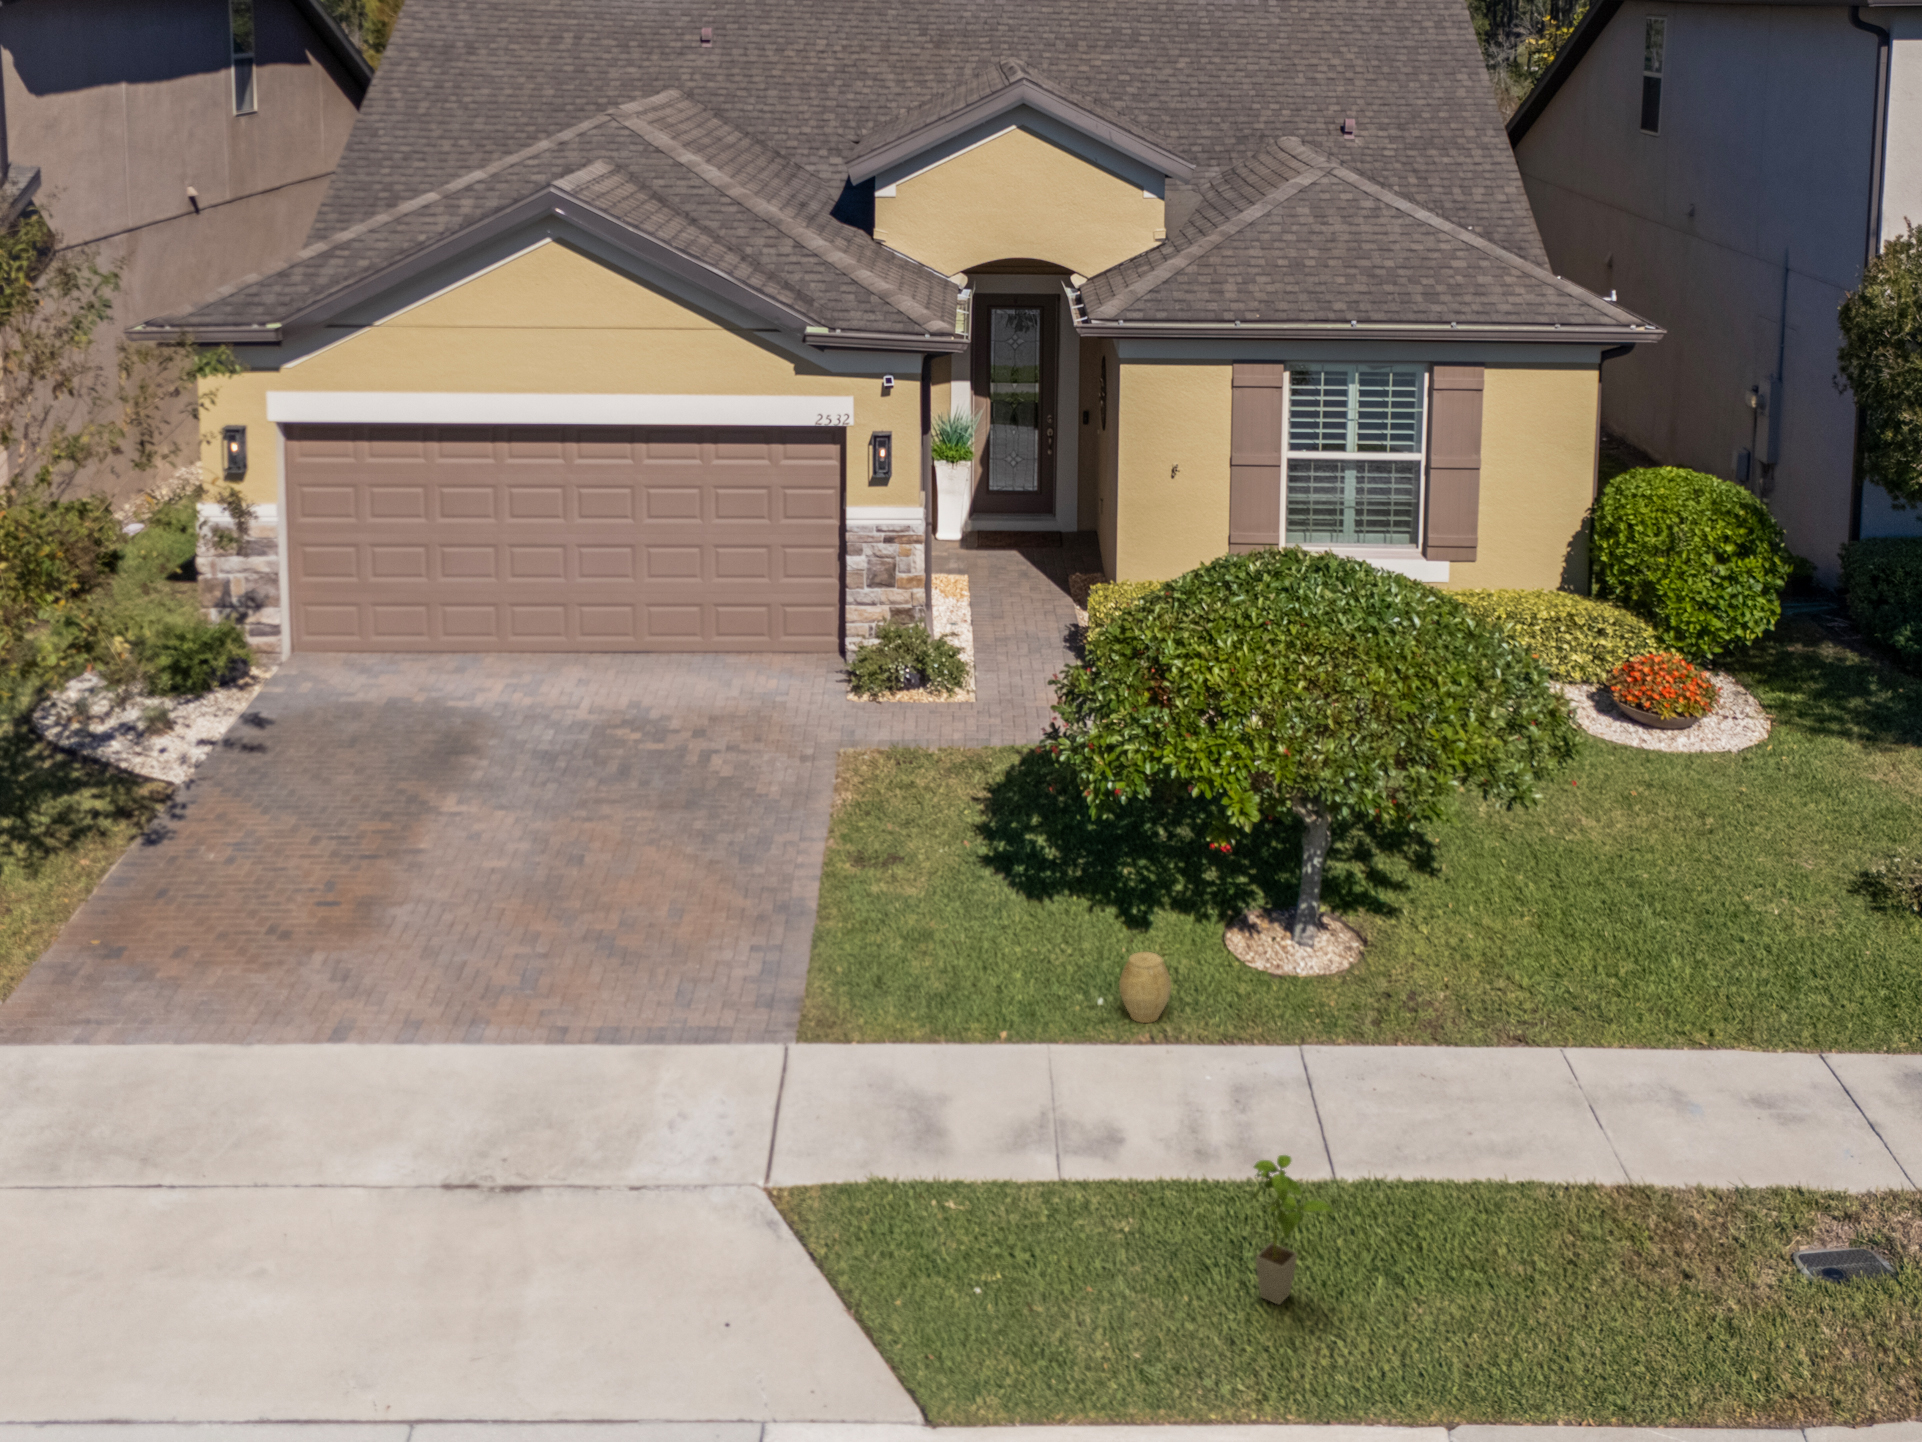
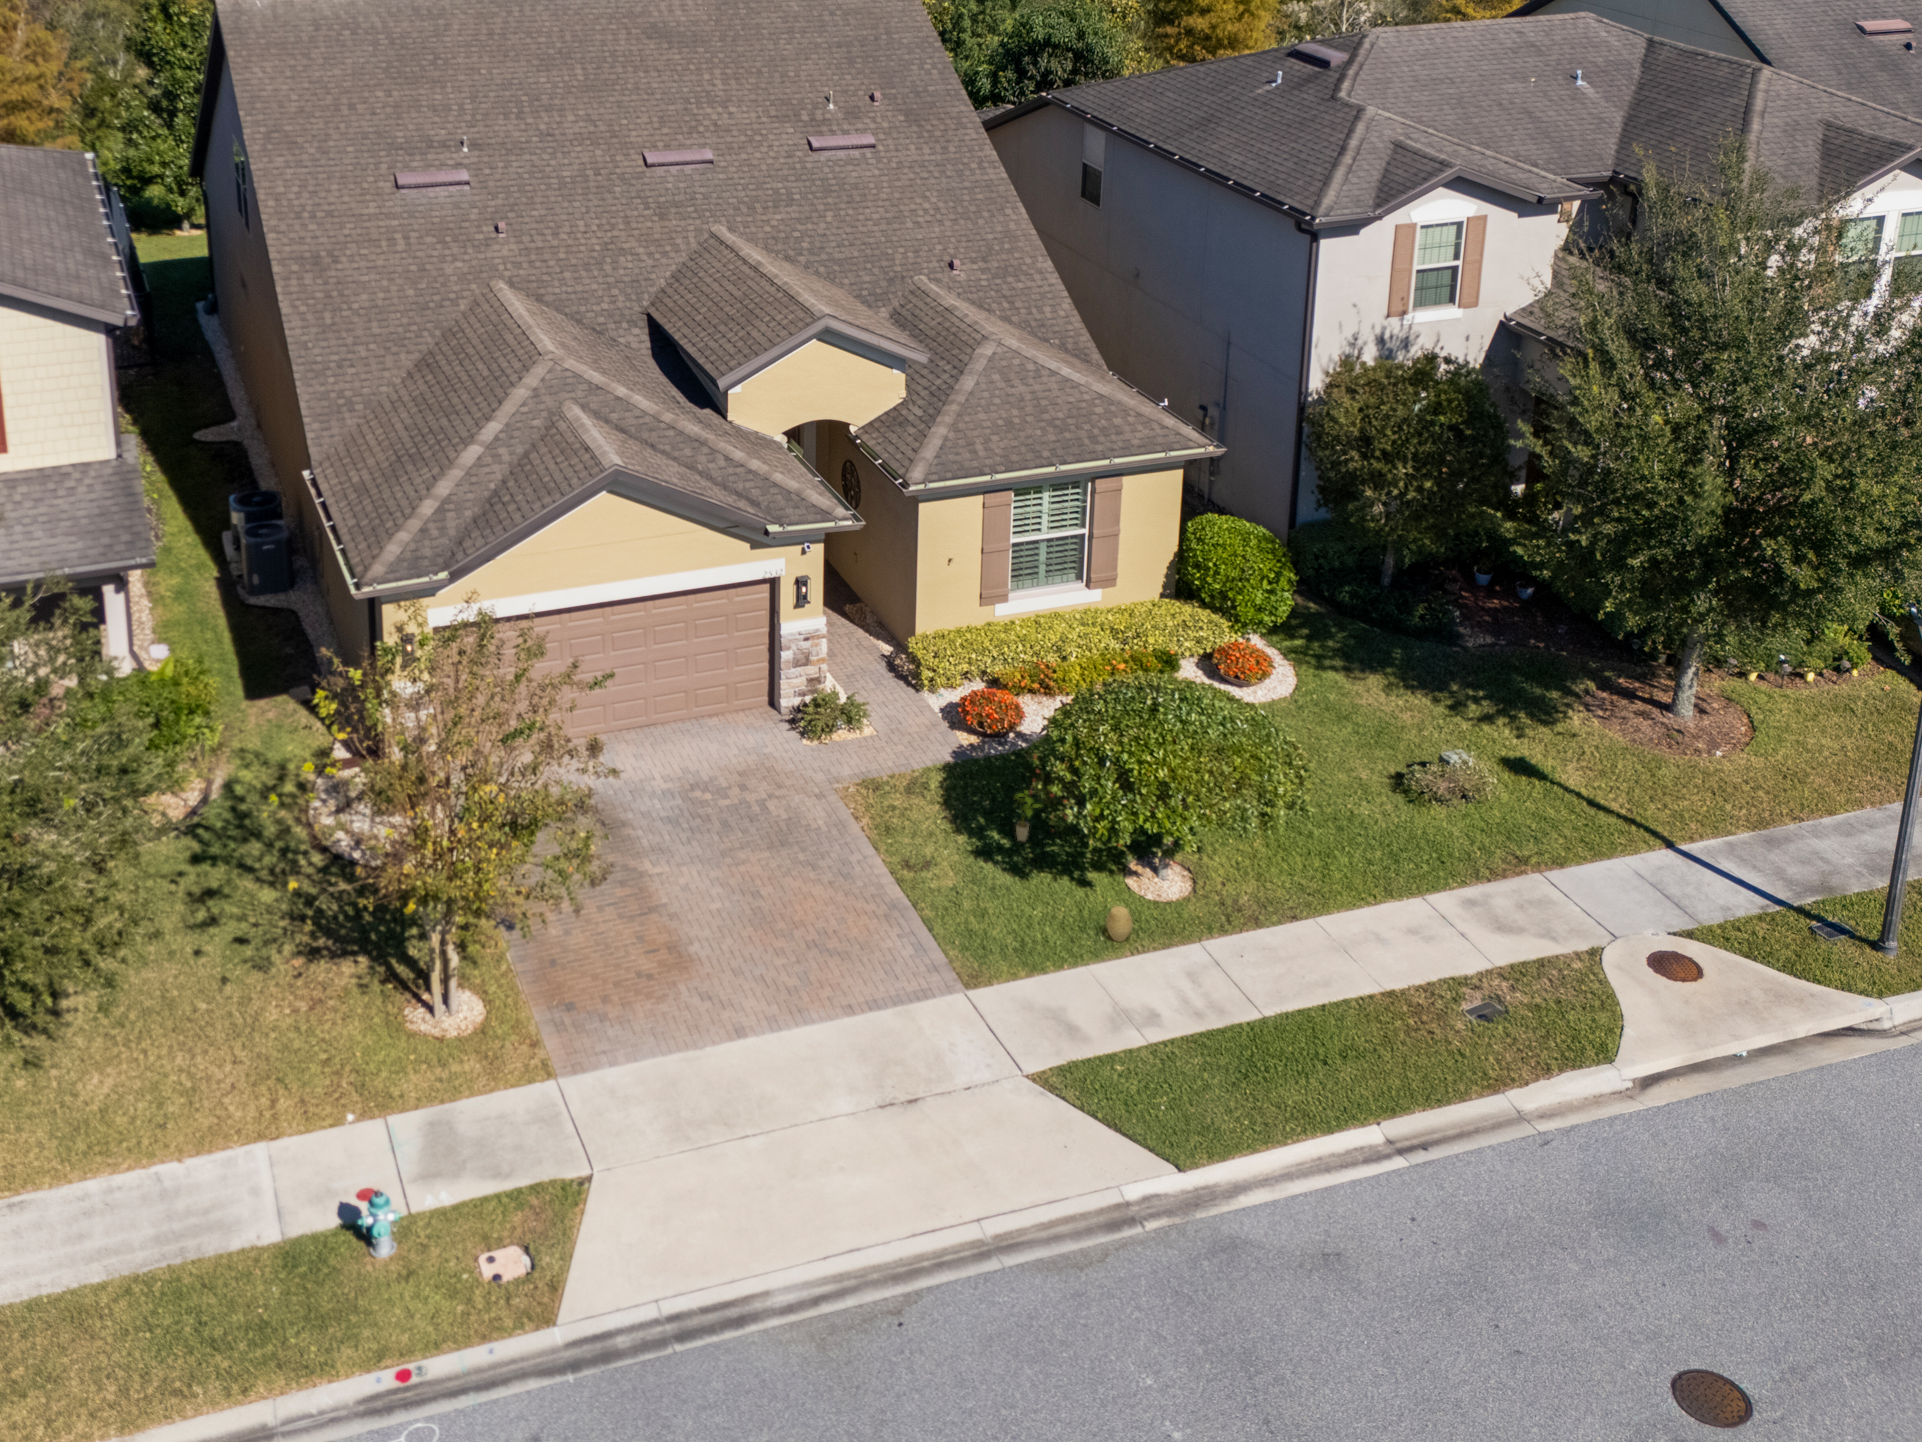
house plant: present [1253,1155,1335,1304] -> present [1014,790,1041,841]

